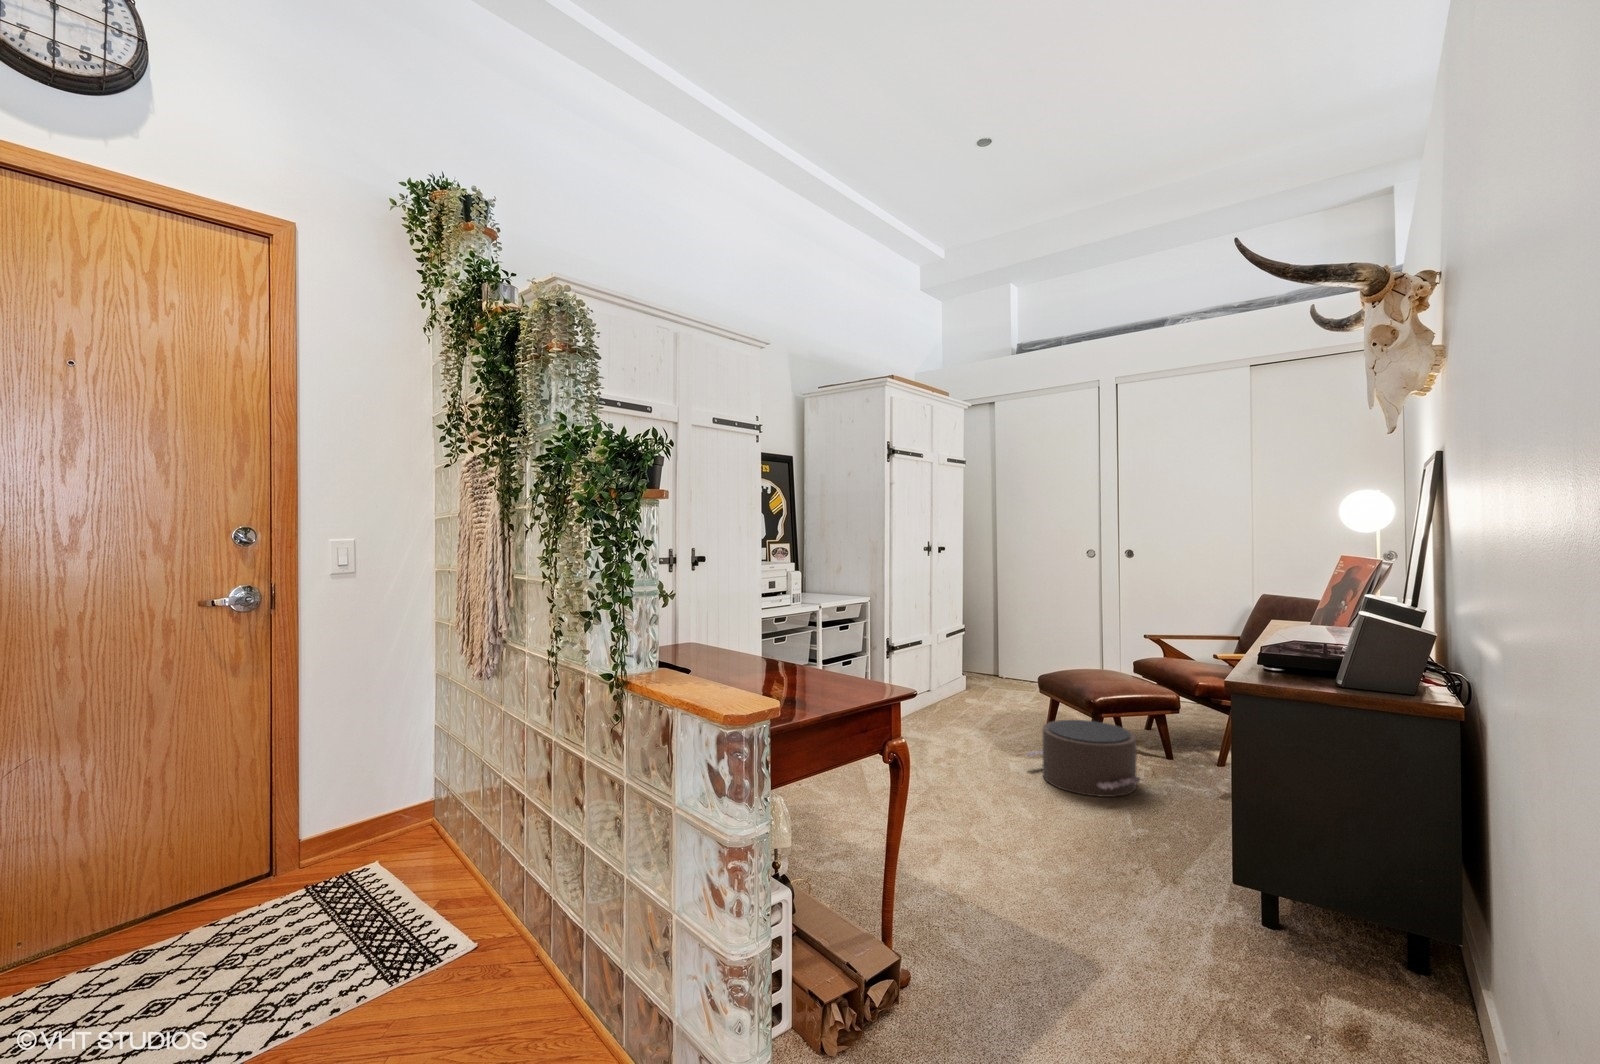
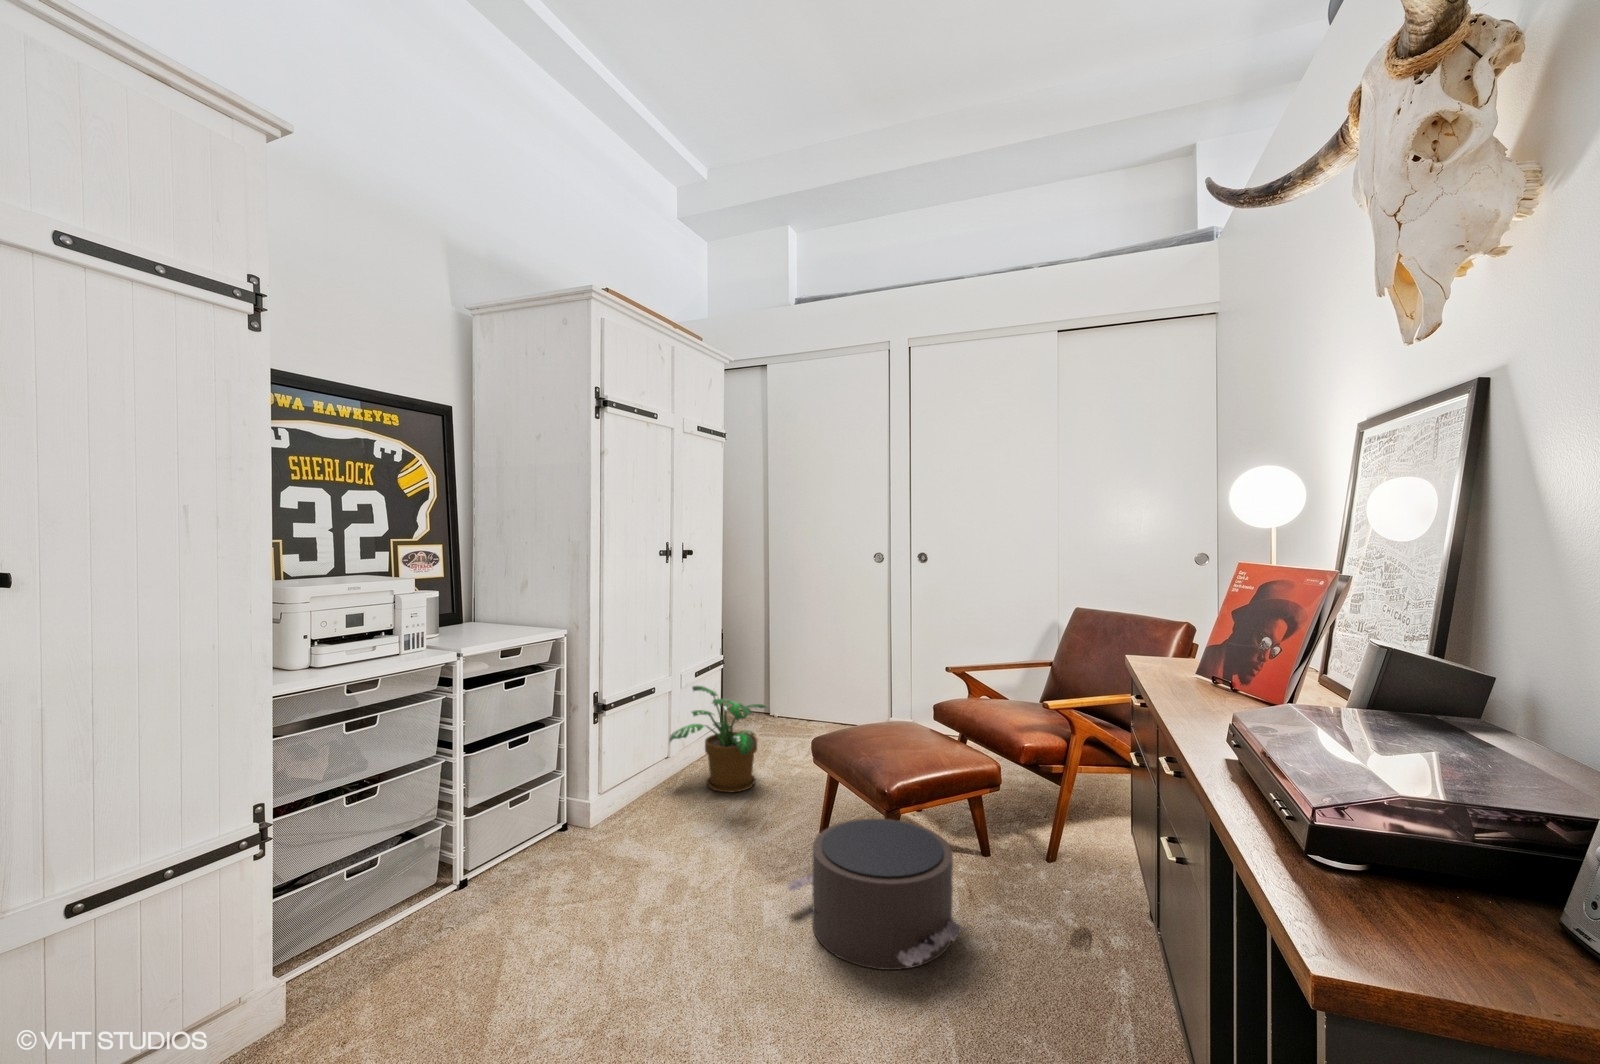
potted plant: none [933,643,1006,715] -> present [669,686,767,793]

